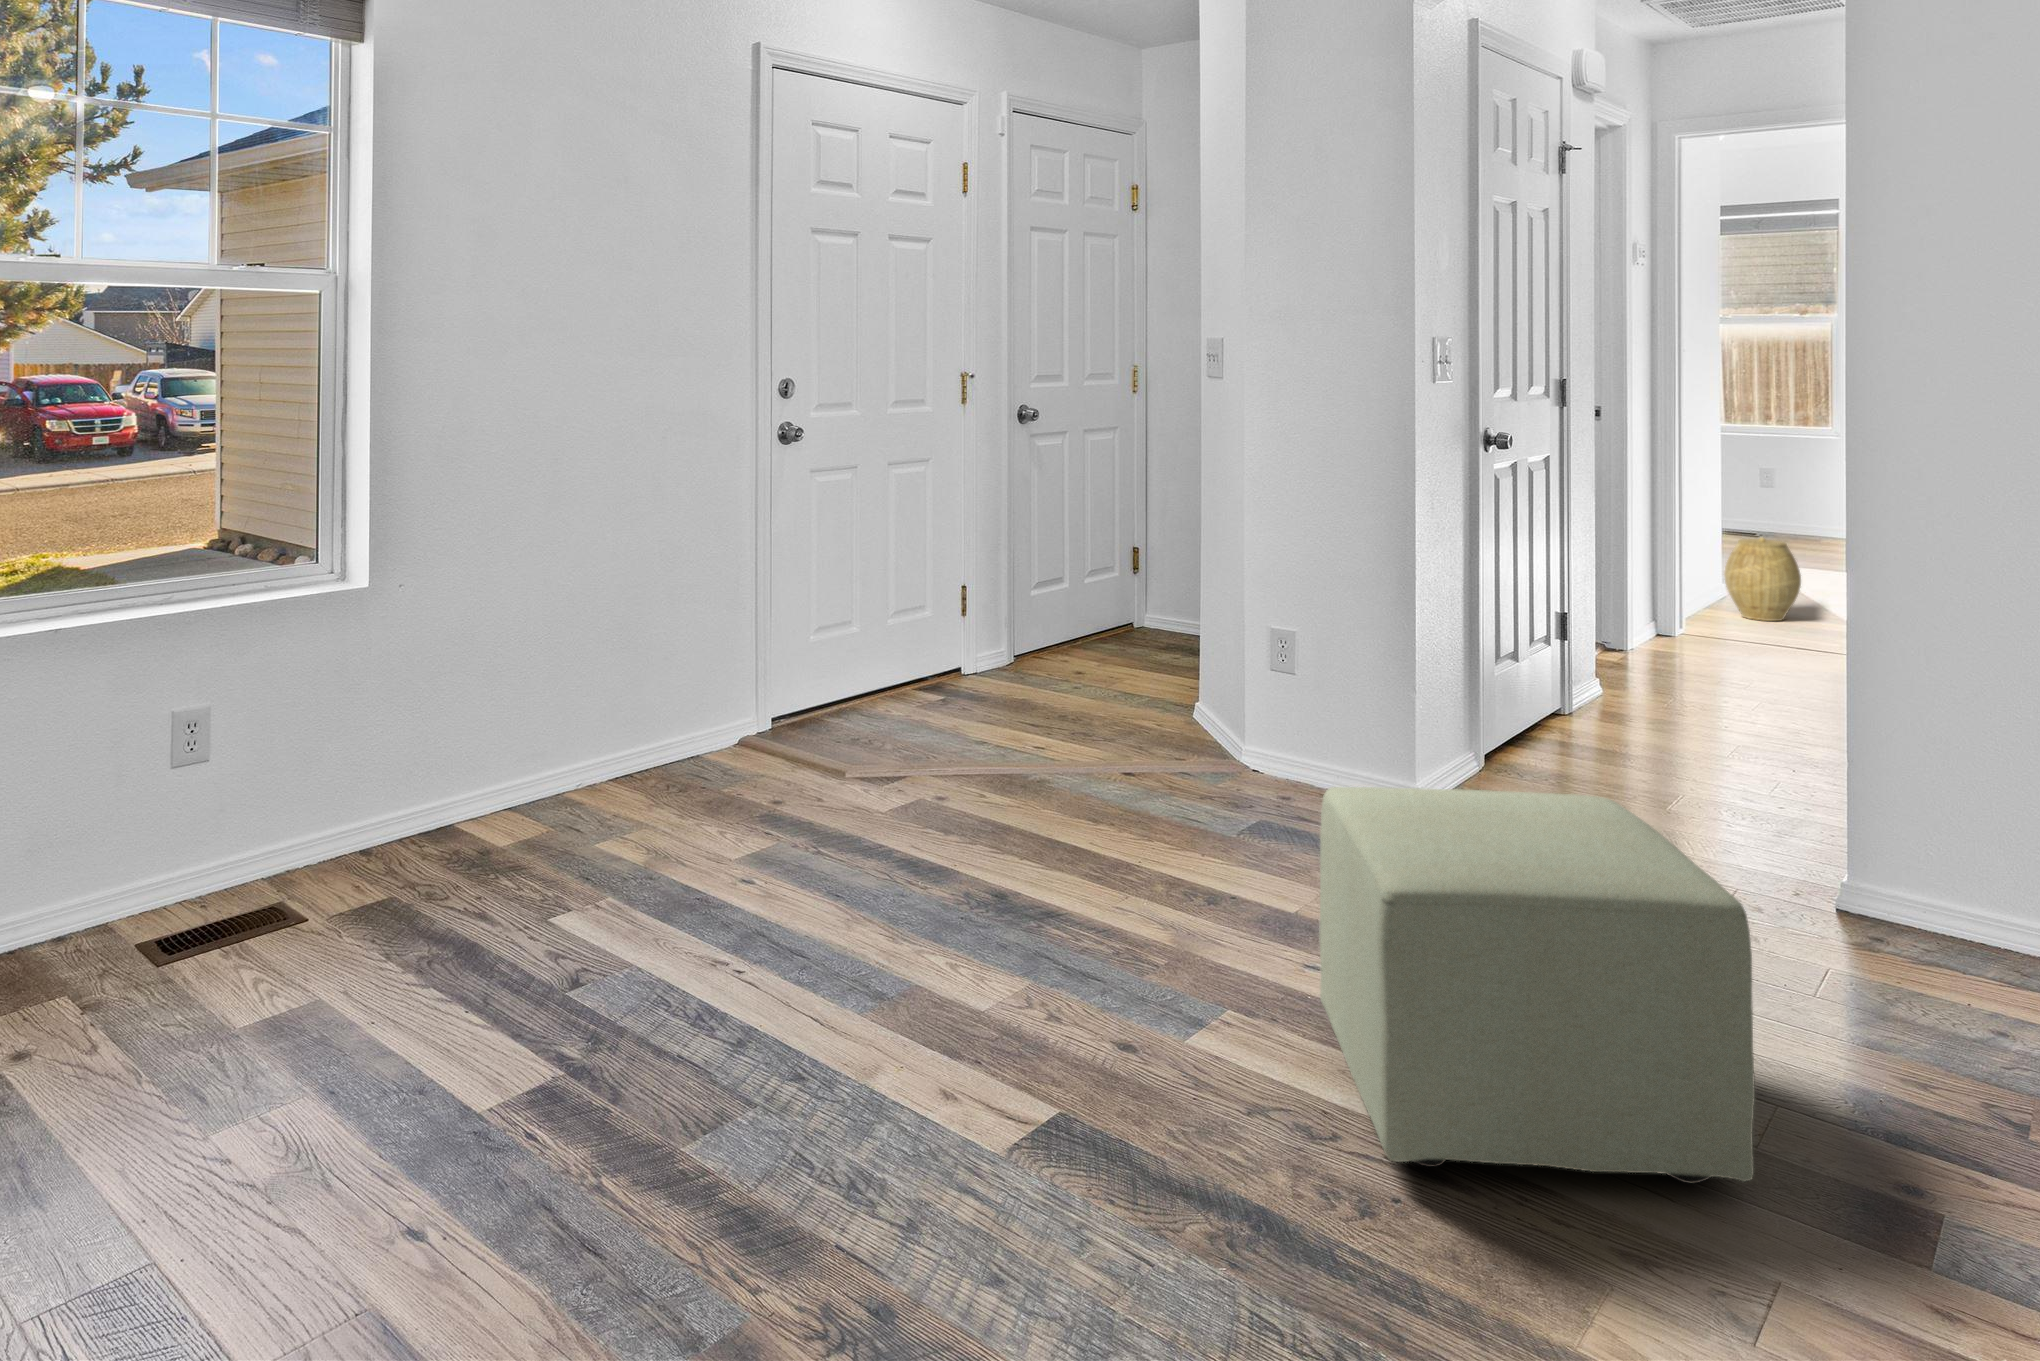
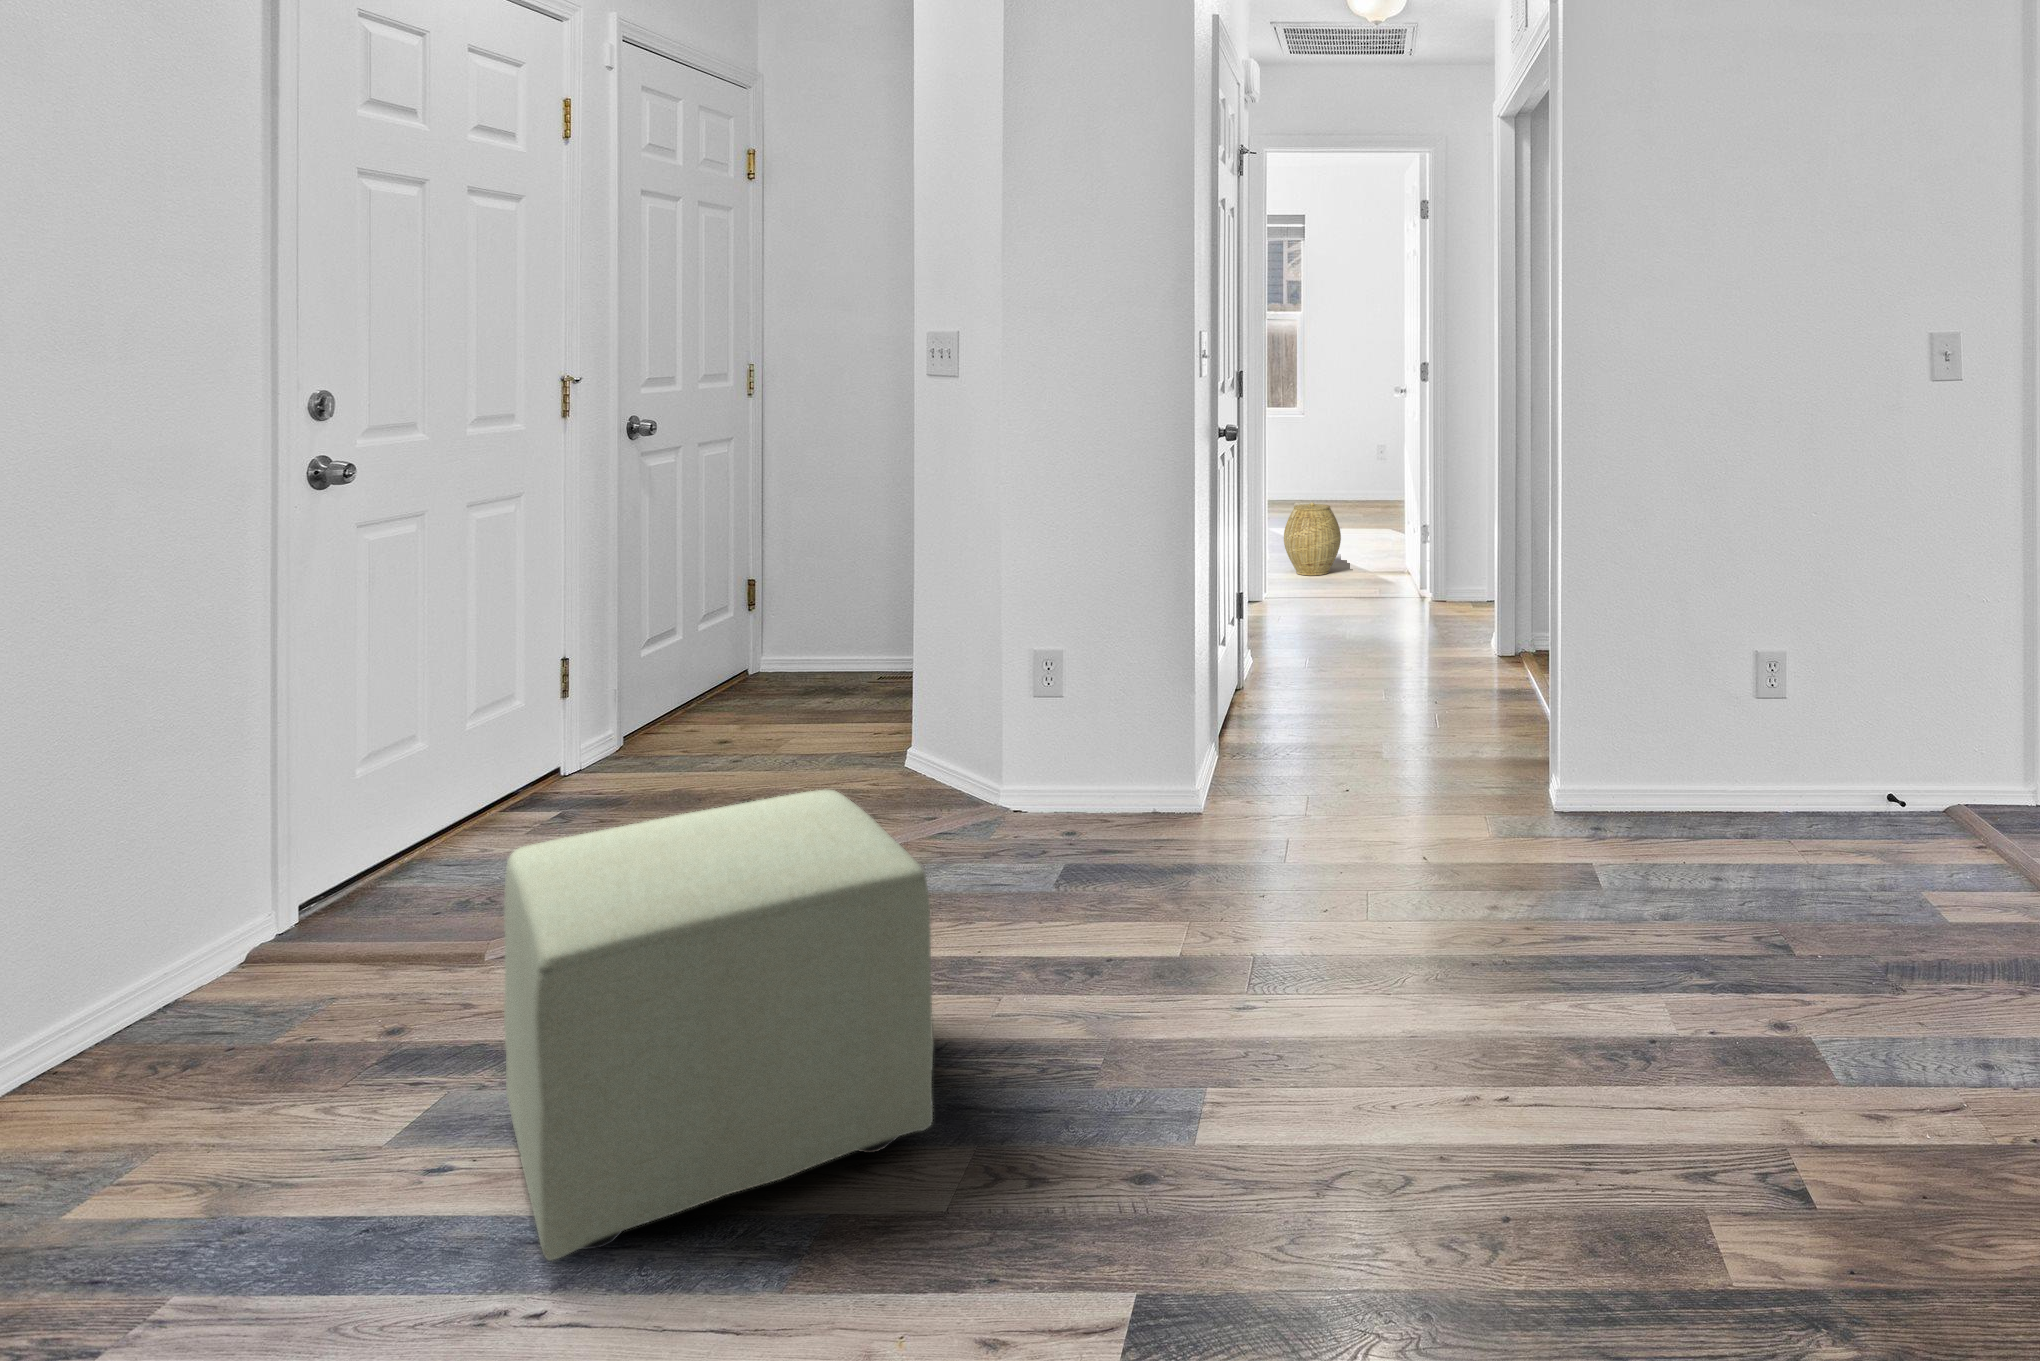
ottoman: present [1319,787,1755,1184] -> present [504,790,933,1261]

